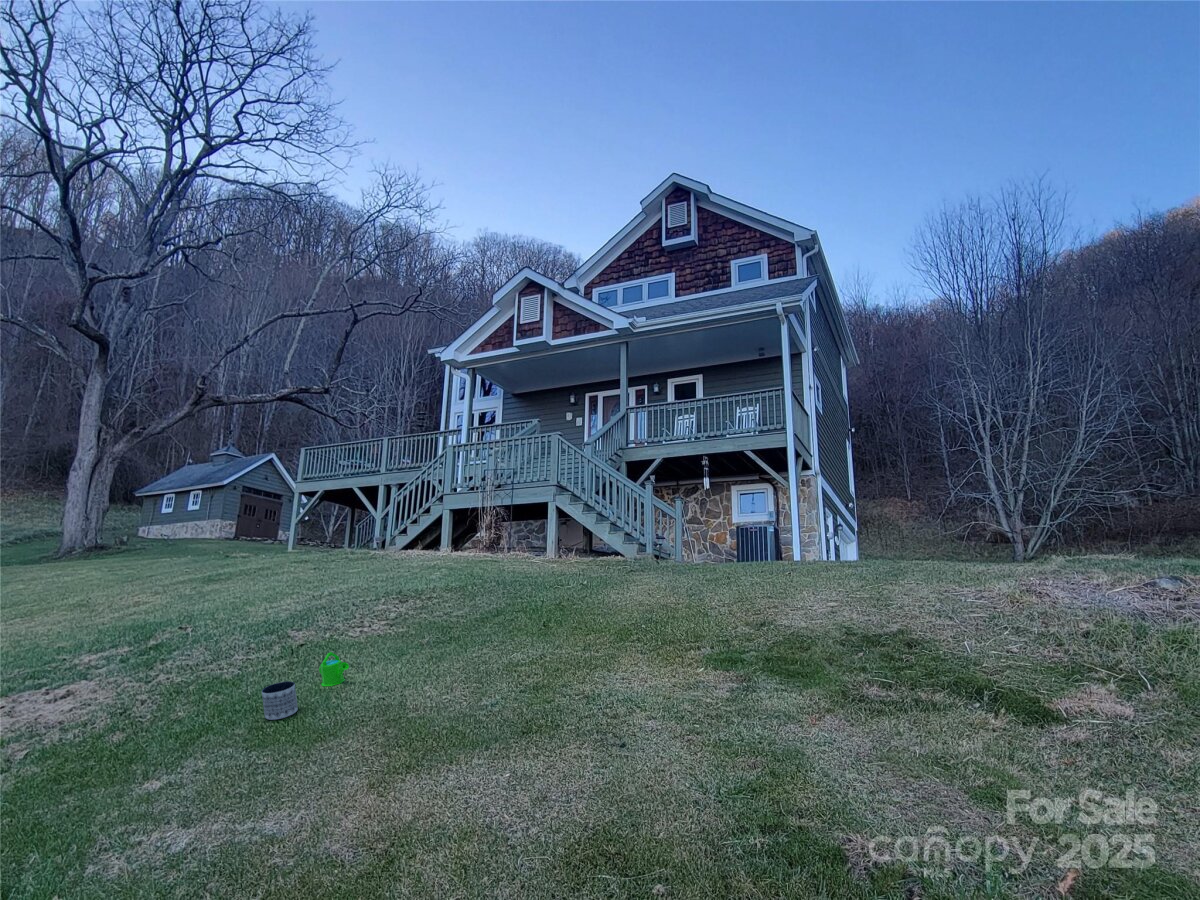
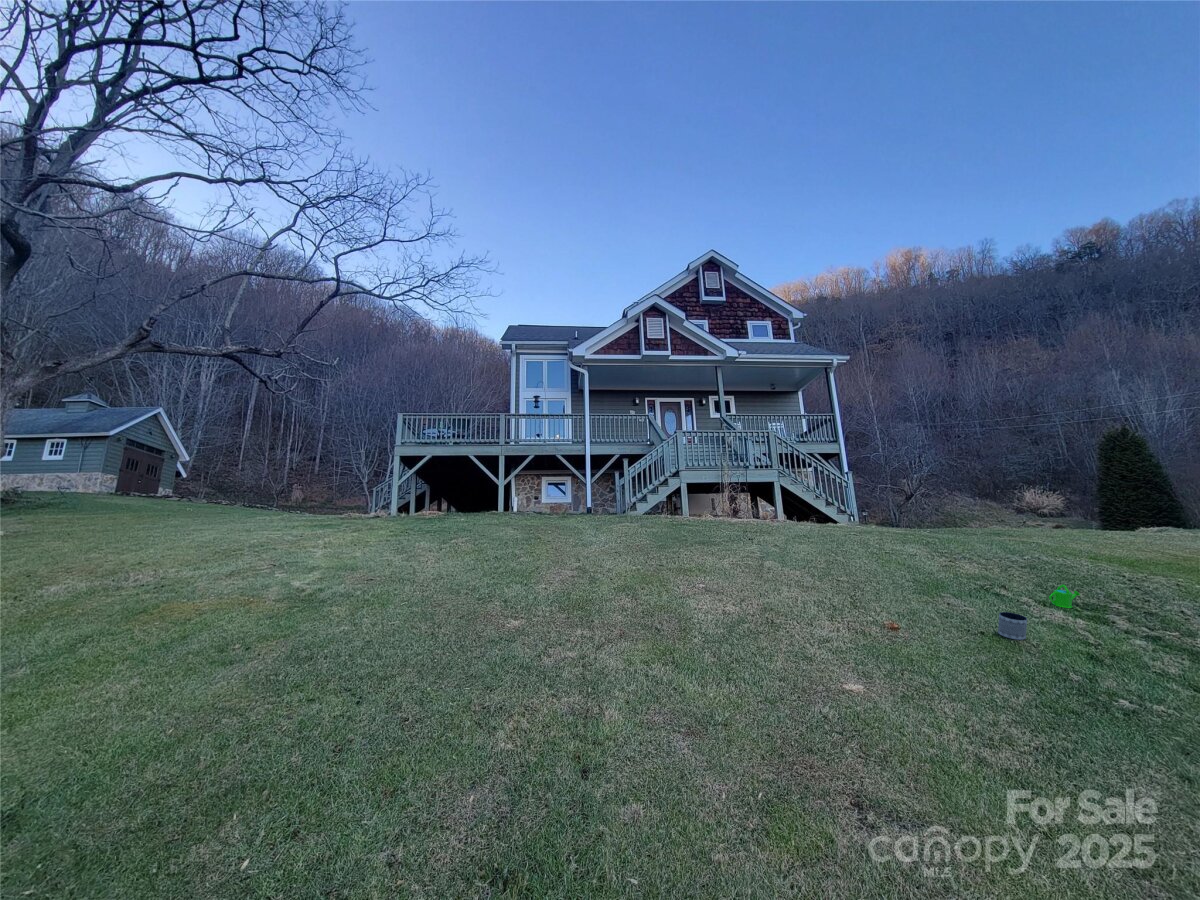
planter: present [262,681,298,720] -> present [998,612,1027,640]

